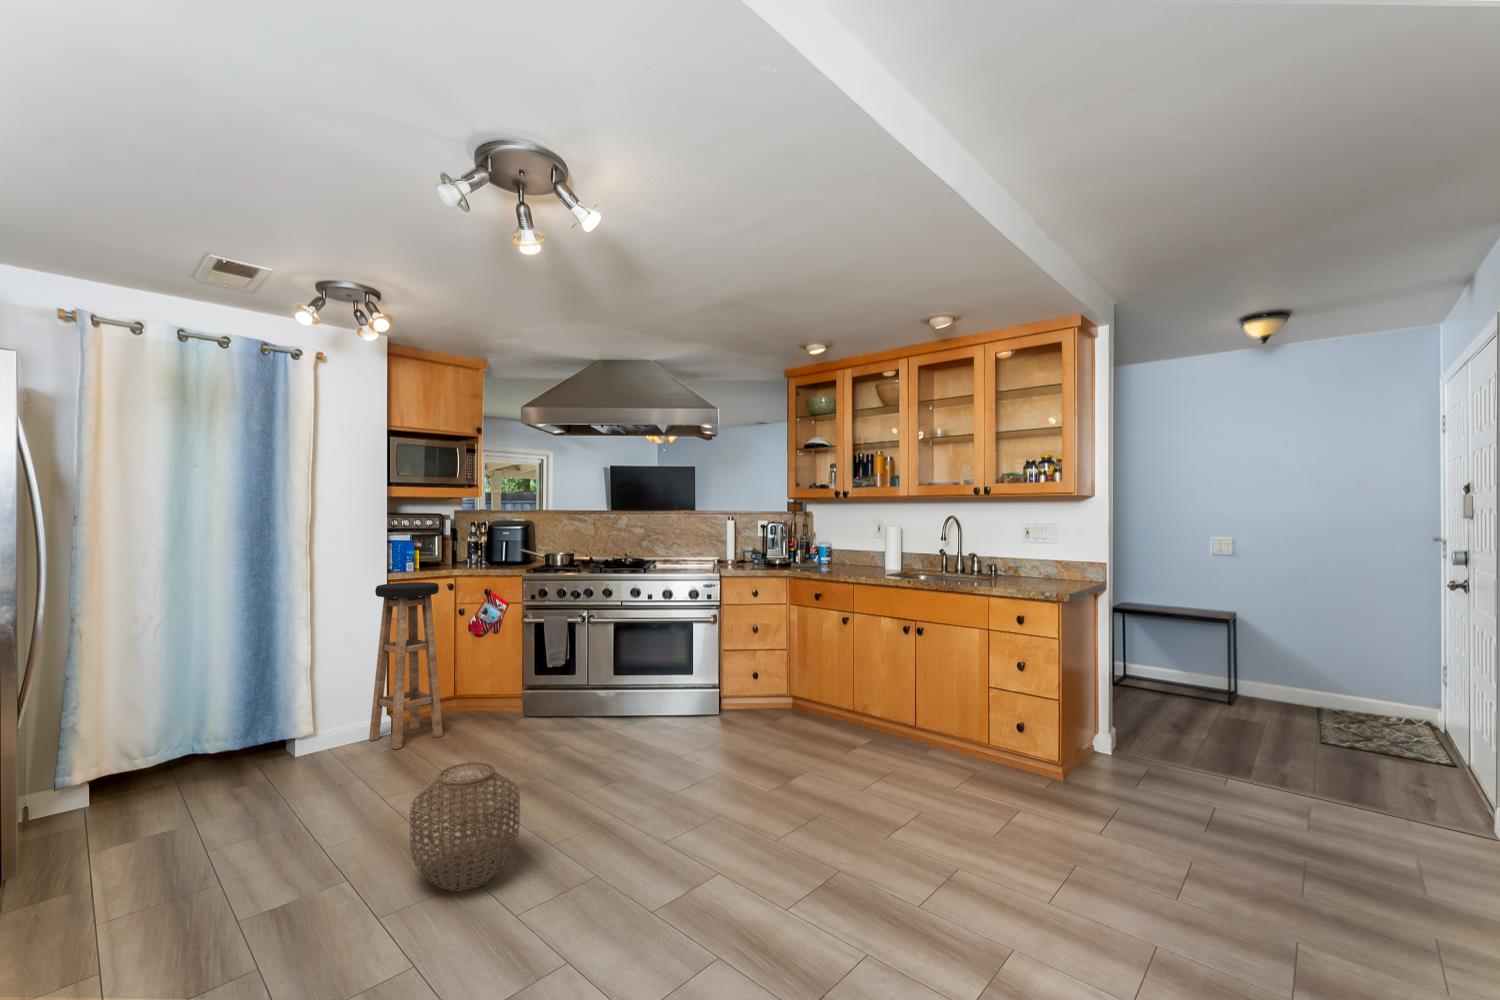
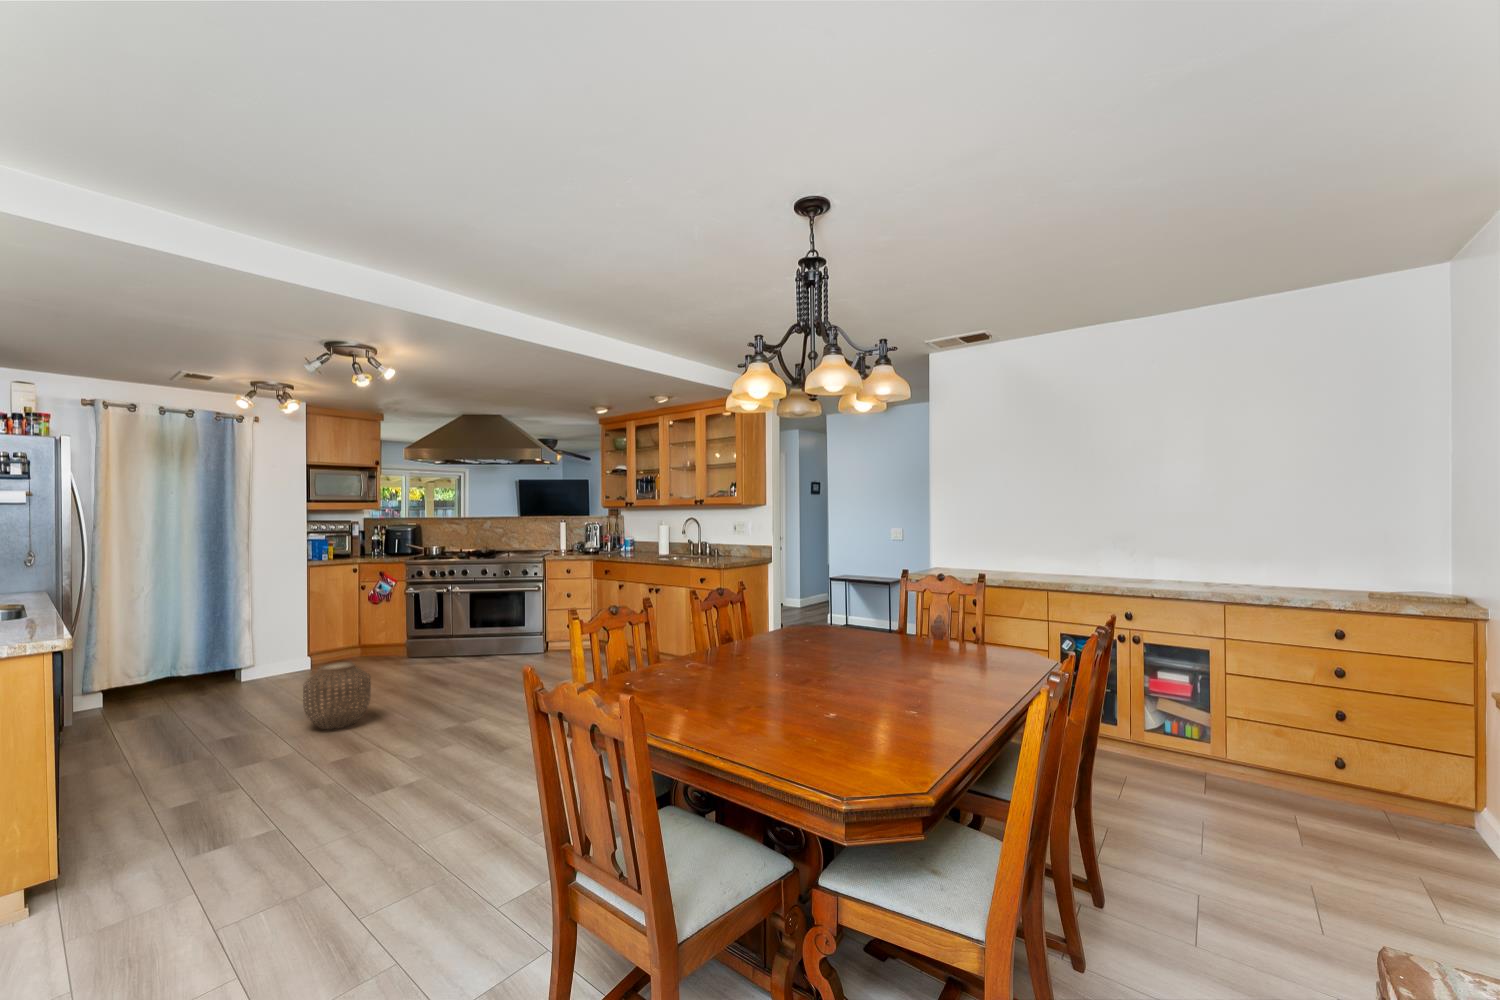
bar stool: present [369,582,443,749] -> none [294,567,346,675]

